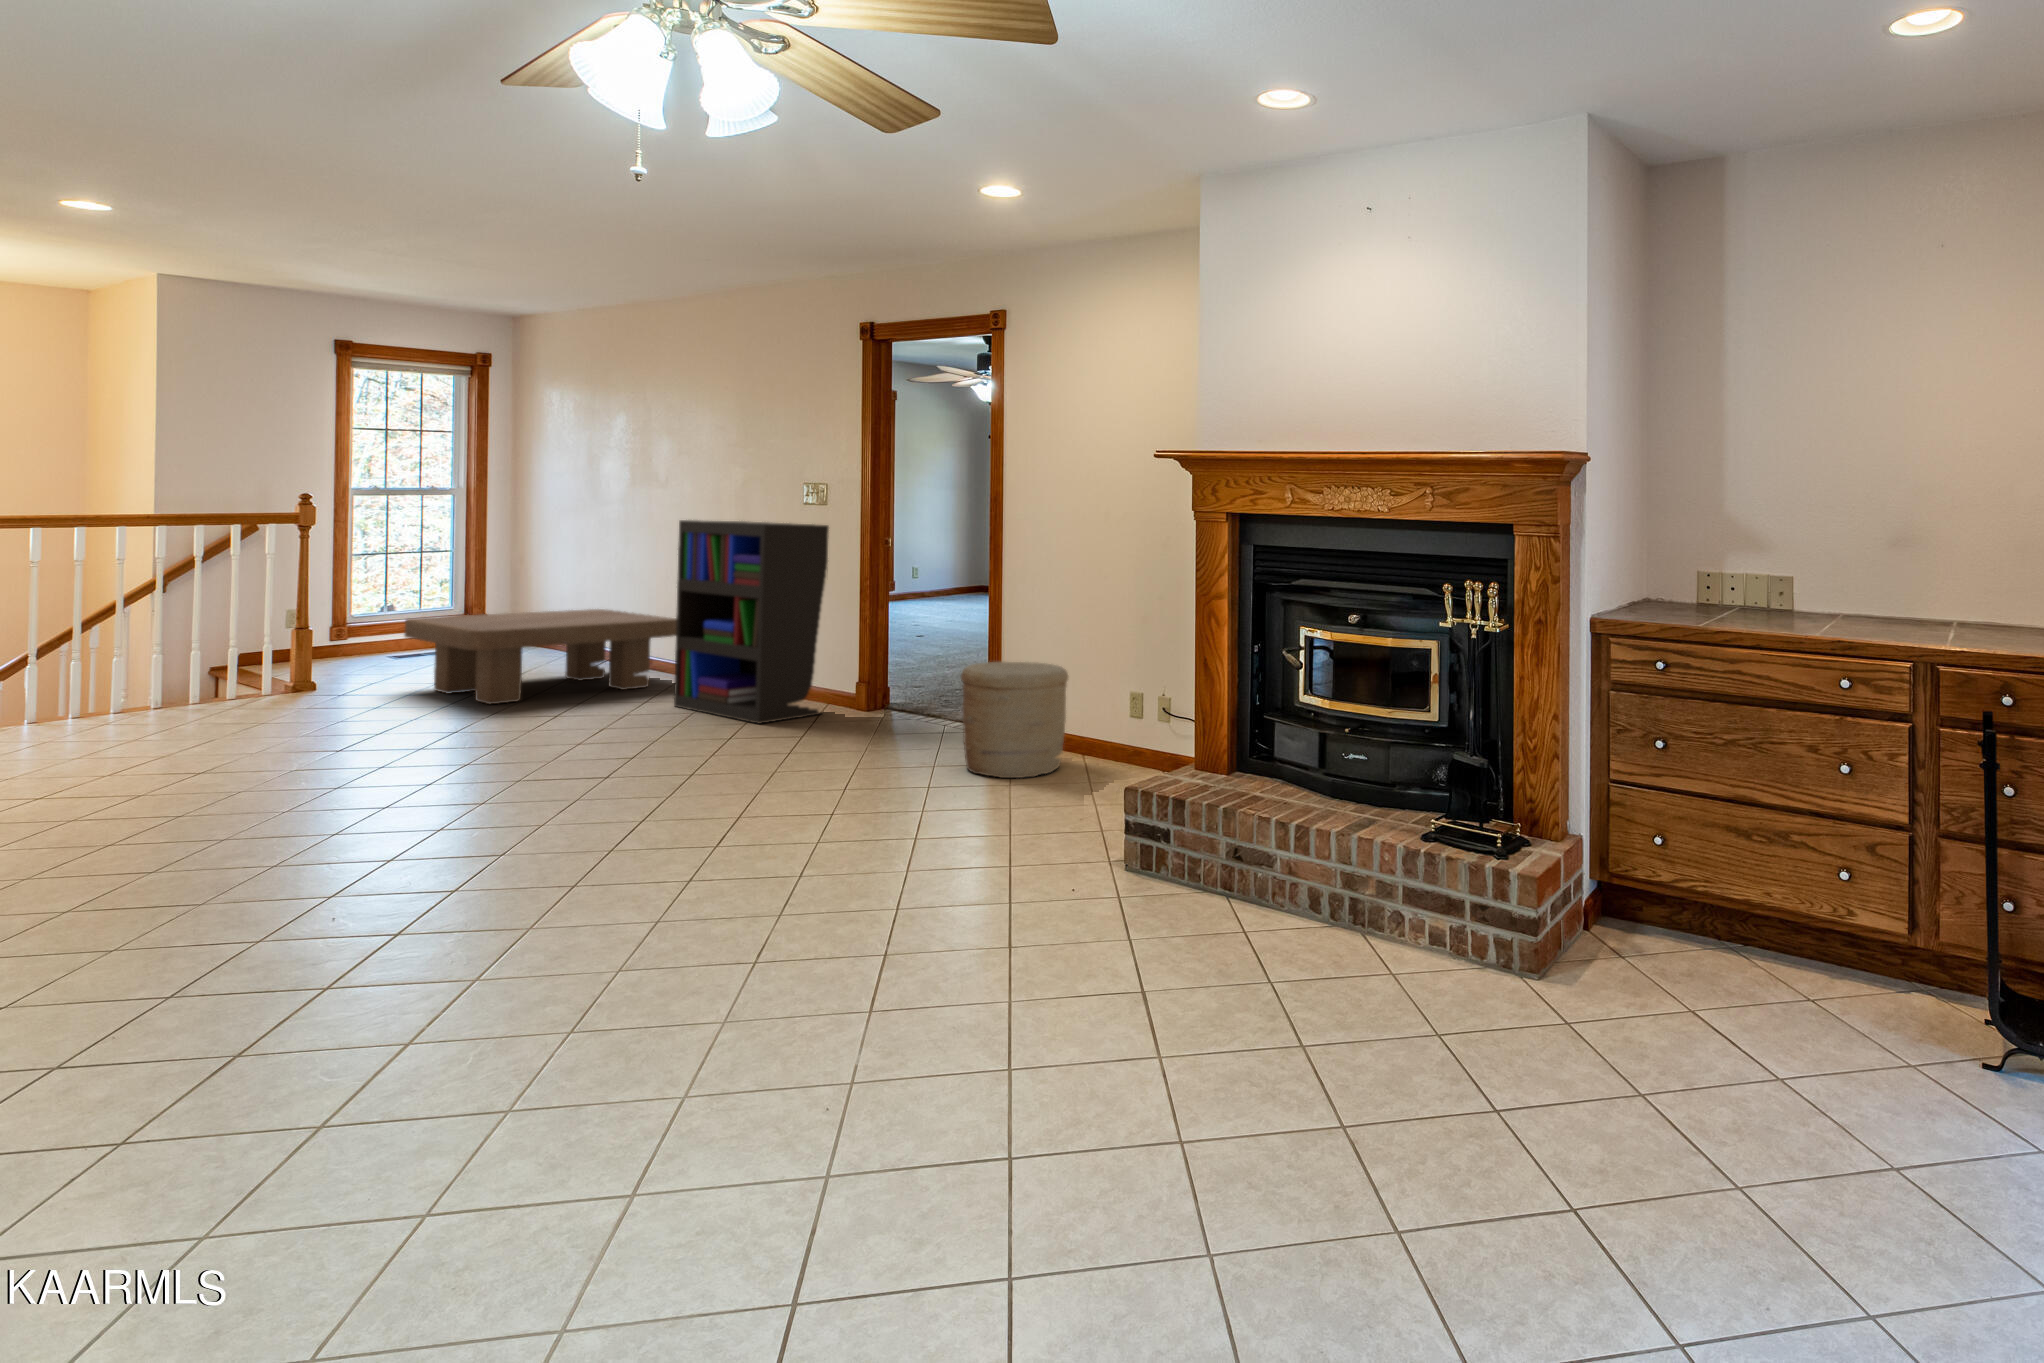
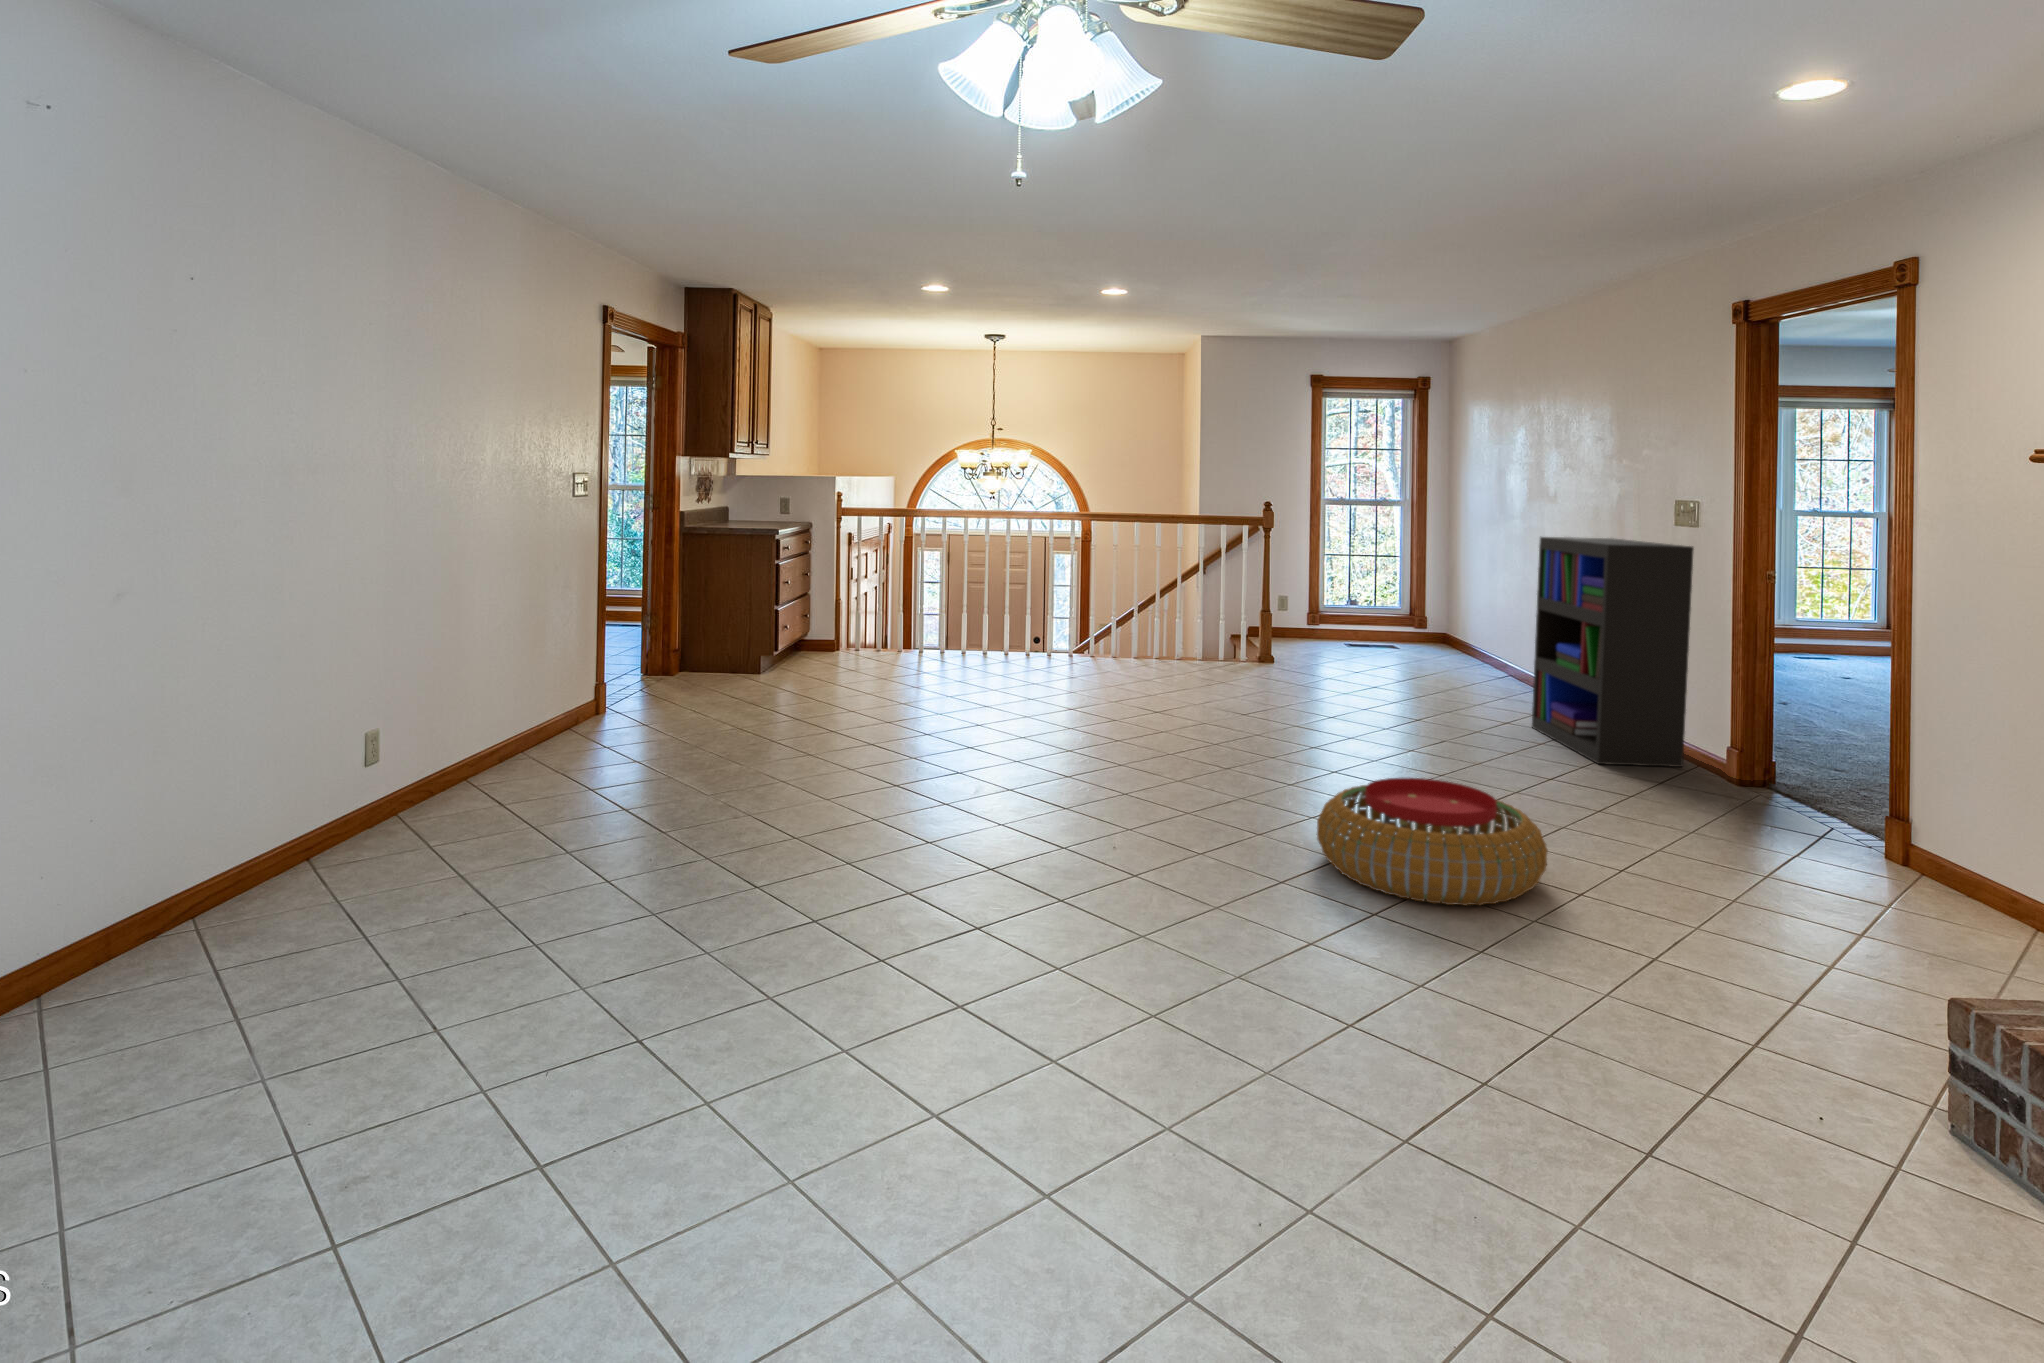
coffee table: present [404,609,676,704] -> none [1335,614,1557,702]
woven basket: present [961,662,1068,778] -> none [1804,745,1994,928]
pouf: none [574,747,810,861] -> present [1317,778,1548,906]

